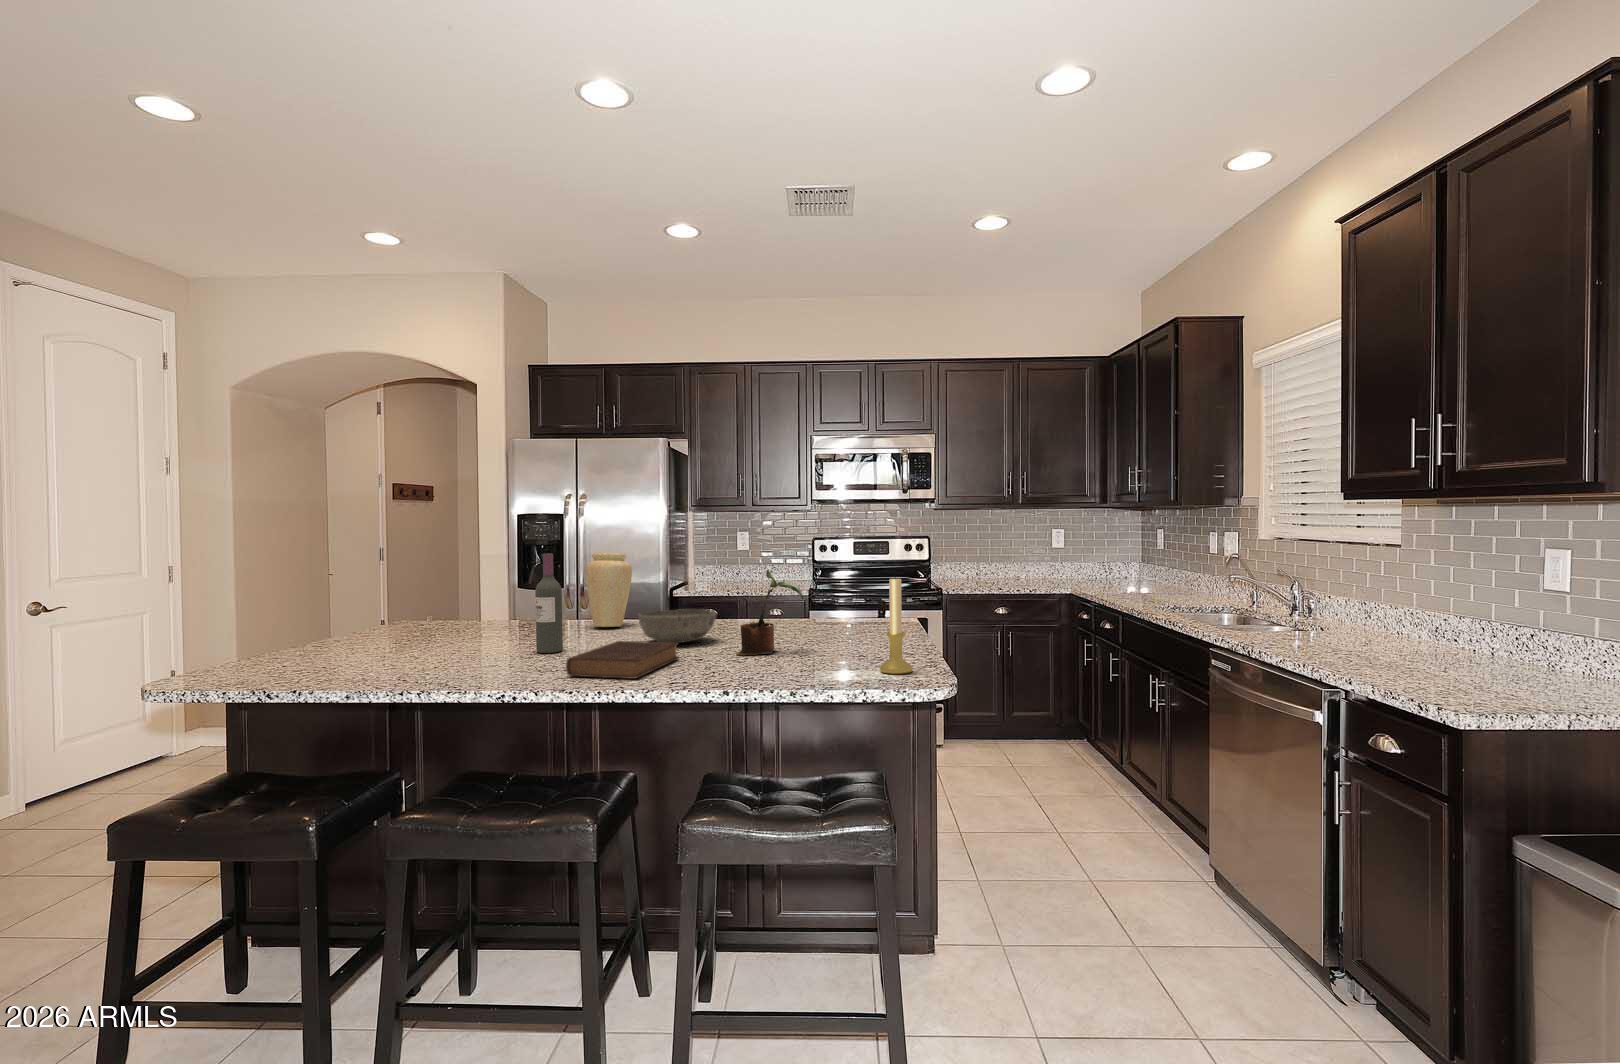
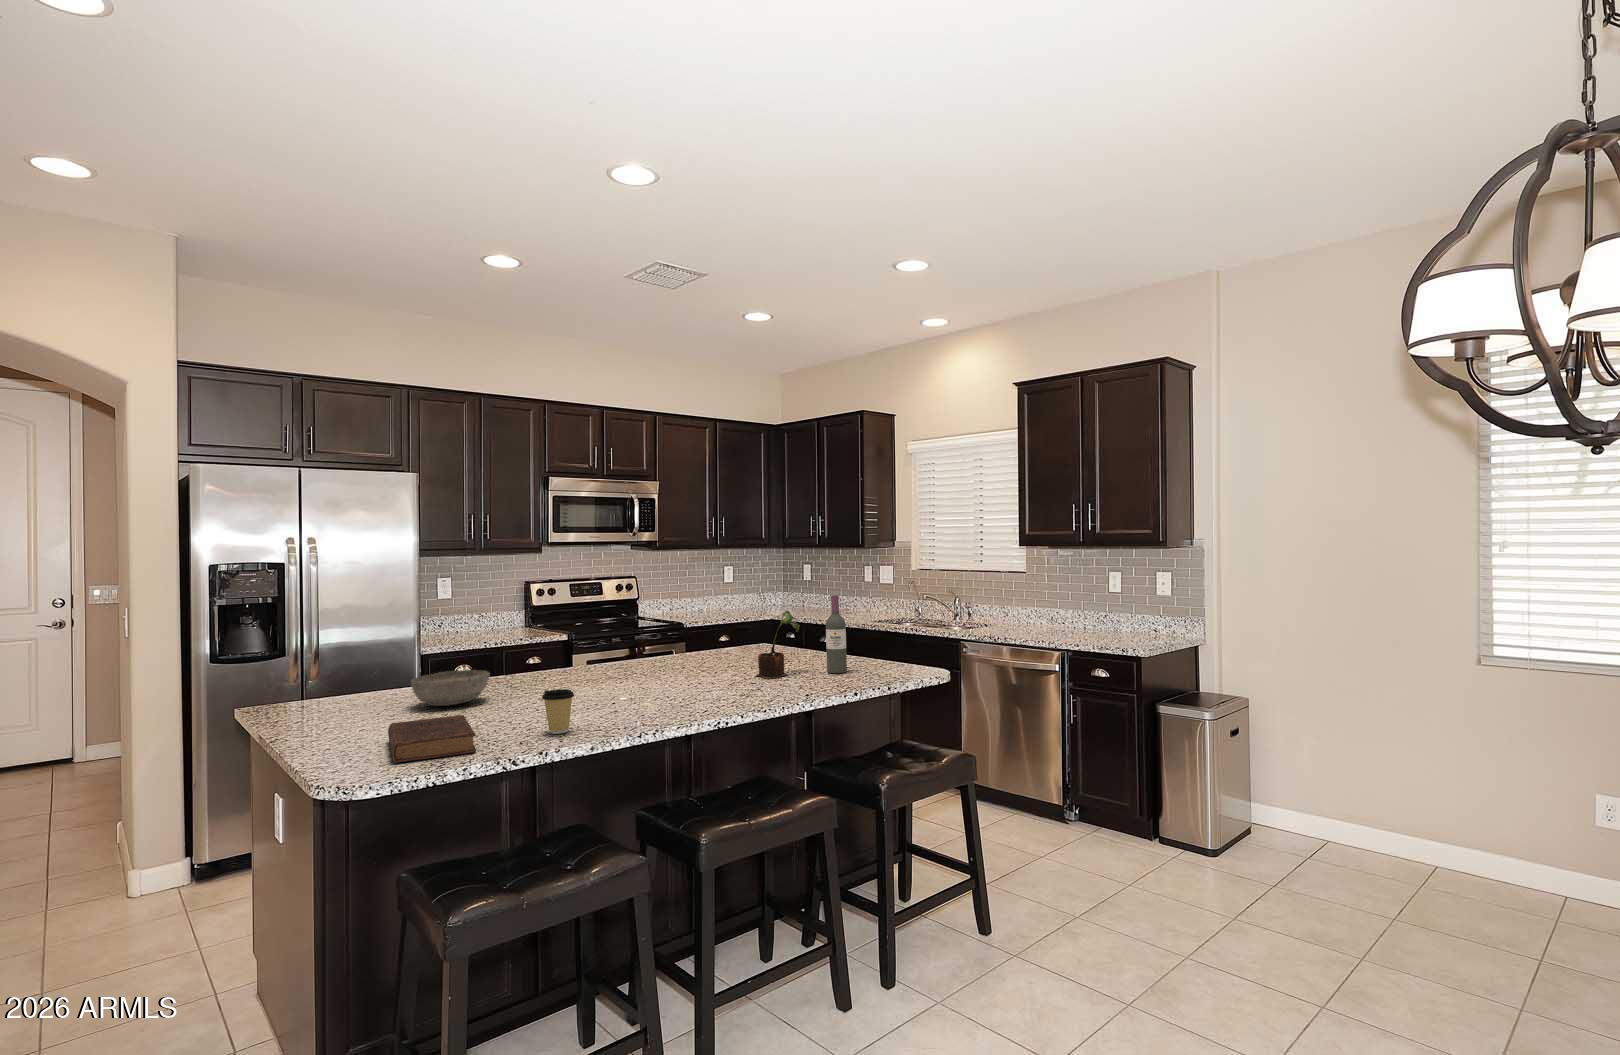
vase: present [586,553,632,627] -> none [538,608,583,679]
wine bottle: present [535,554,563,653] -> present [826,595,847,673]
candle holder: present [880,576,913,674] -> none [889,607,912,673]
bowl: present [638,609,716,643] -> present [411,670,490,706]
coffee cup: none [359,629,397,676] -> present [542,689,574,734]
book: present [566,641,679,679] -> present [388,715,476,763]

